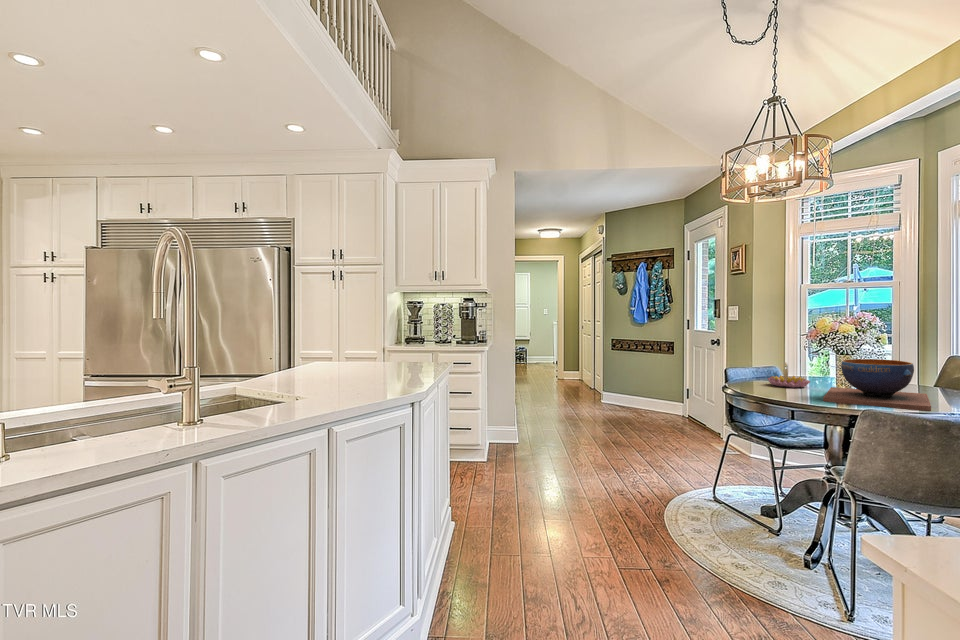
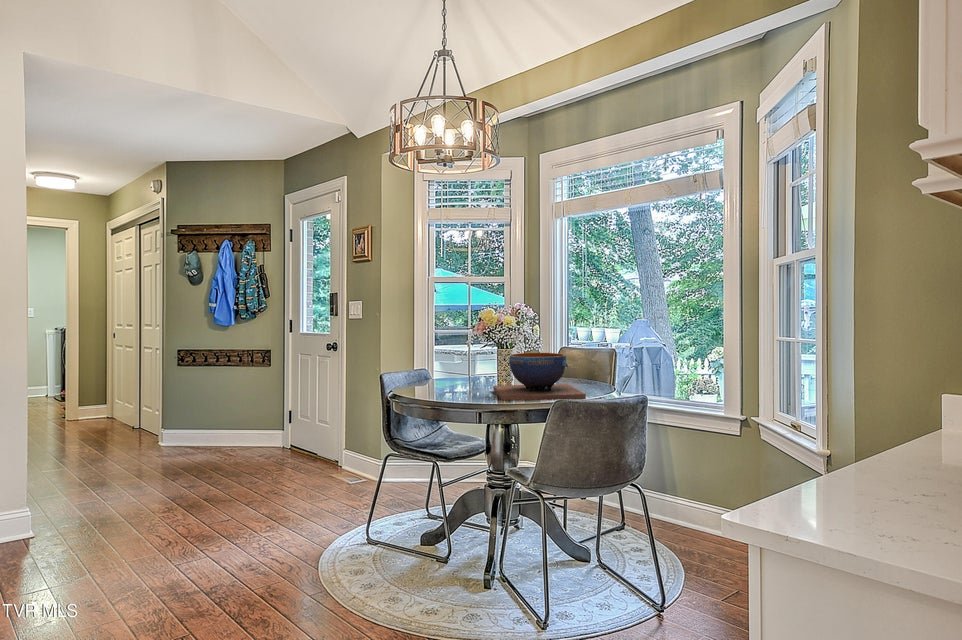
candle holder: present [768,363,810,388] -> none [429,361,471,391]

